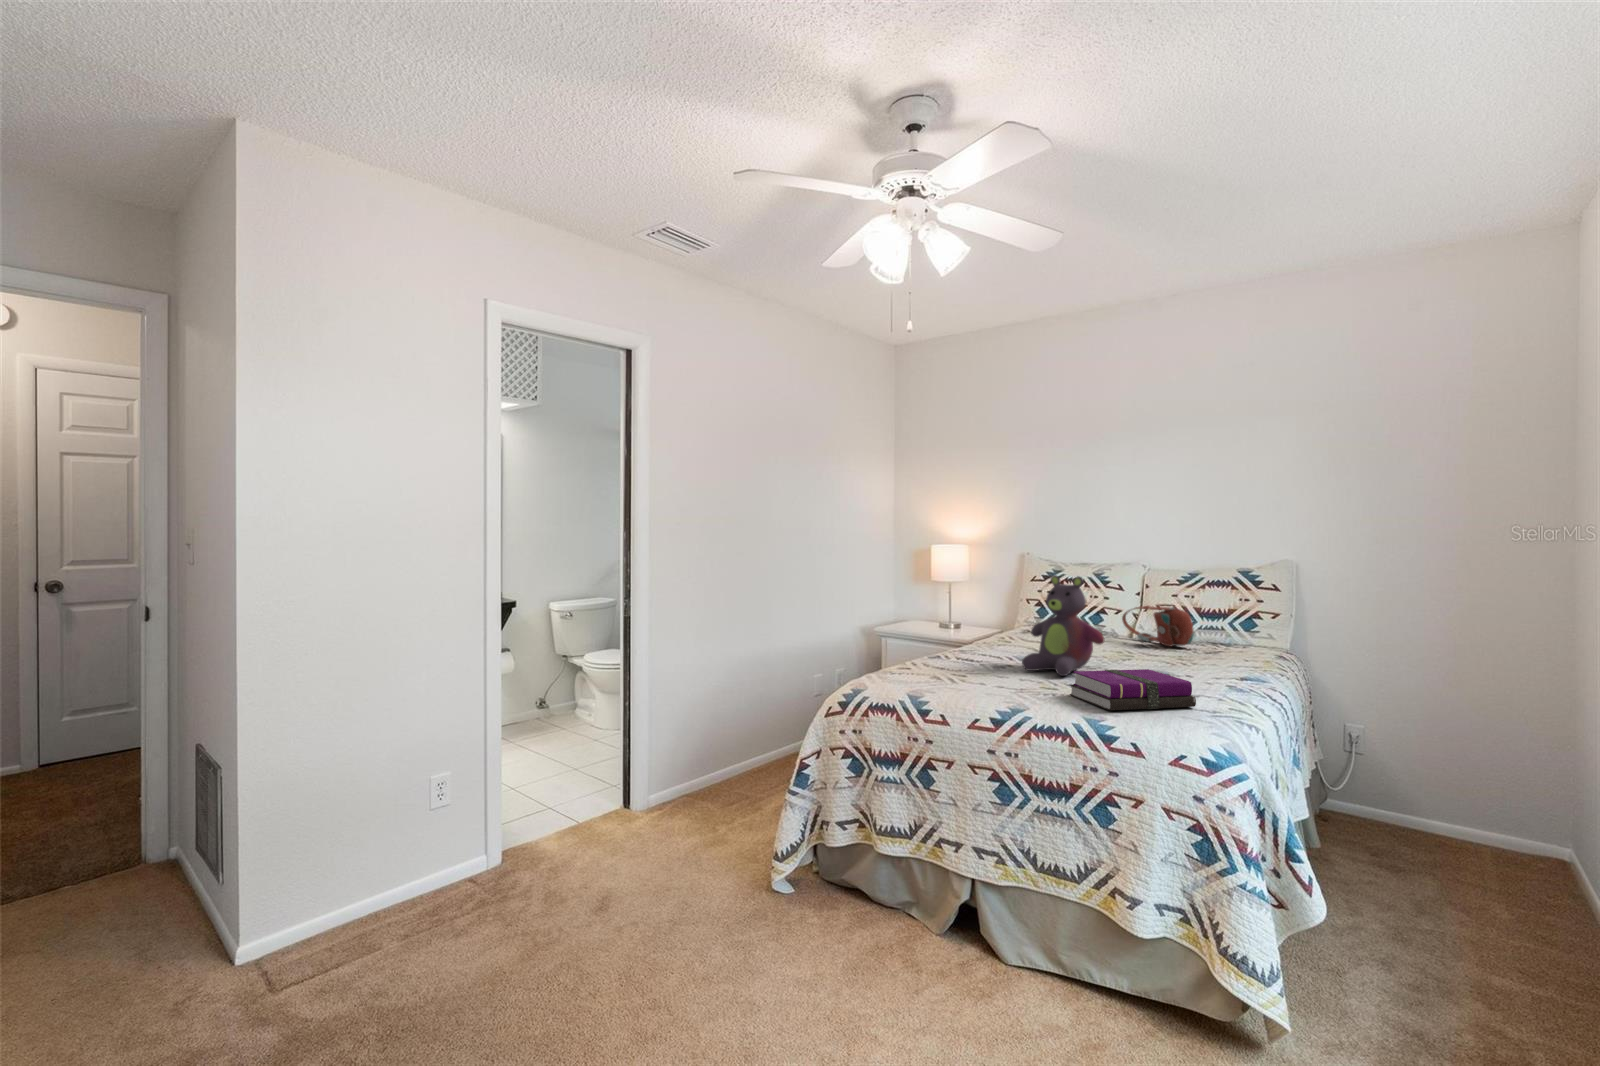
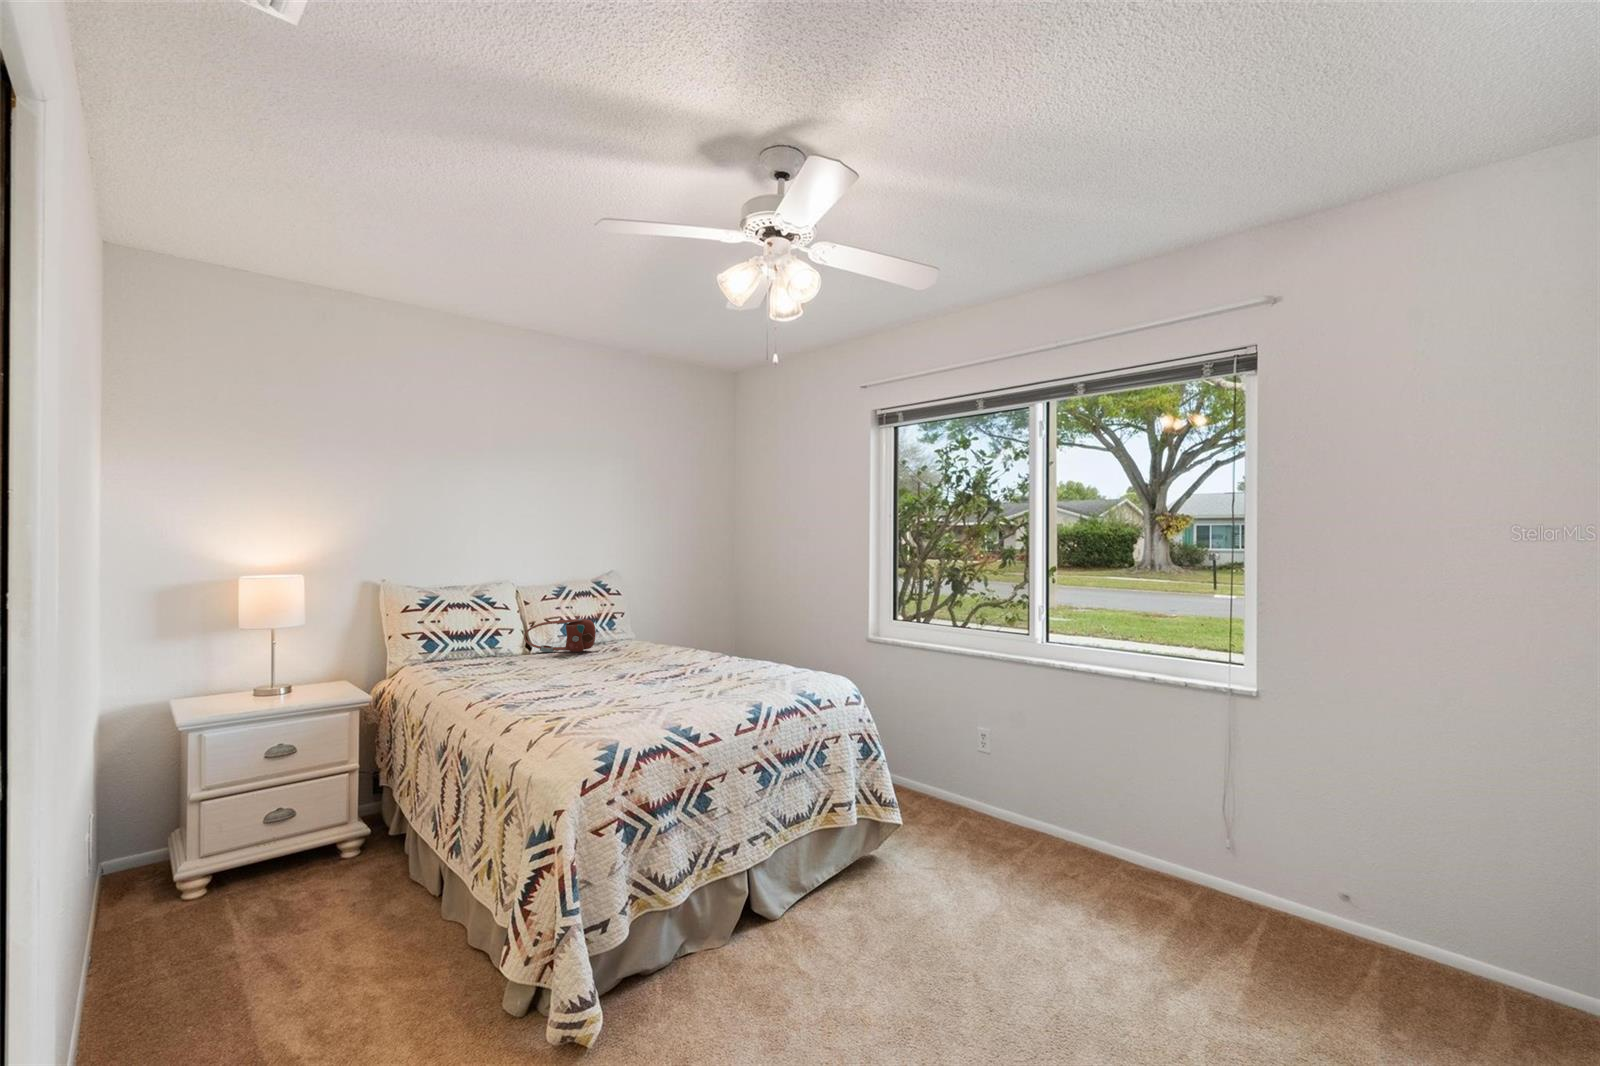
stuffed bear: present [1022,575,1104,676] -> none [590,594,660,687]
notebook: present [1070,669,1196,710] -> none [714,657,772,690]

